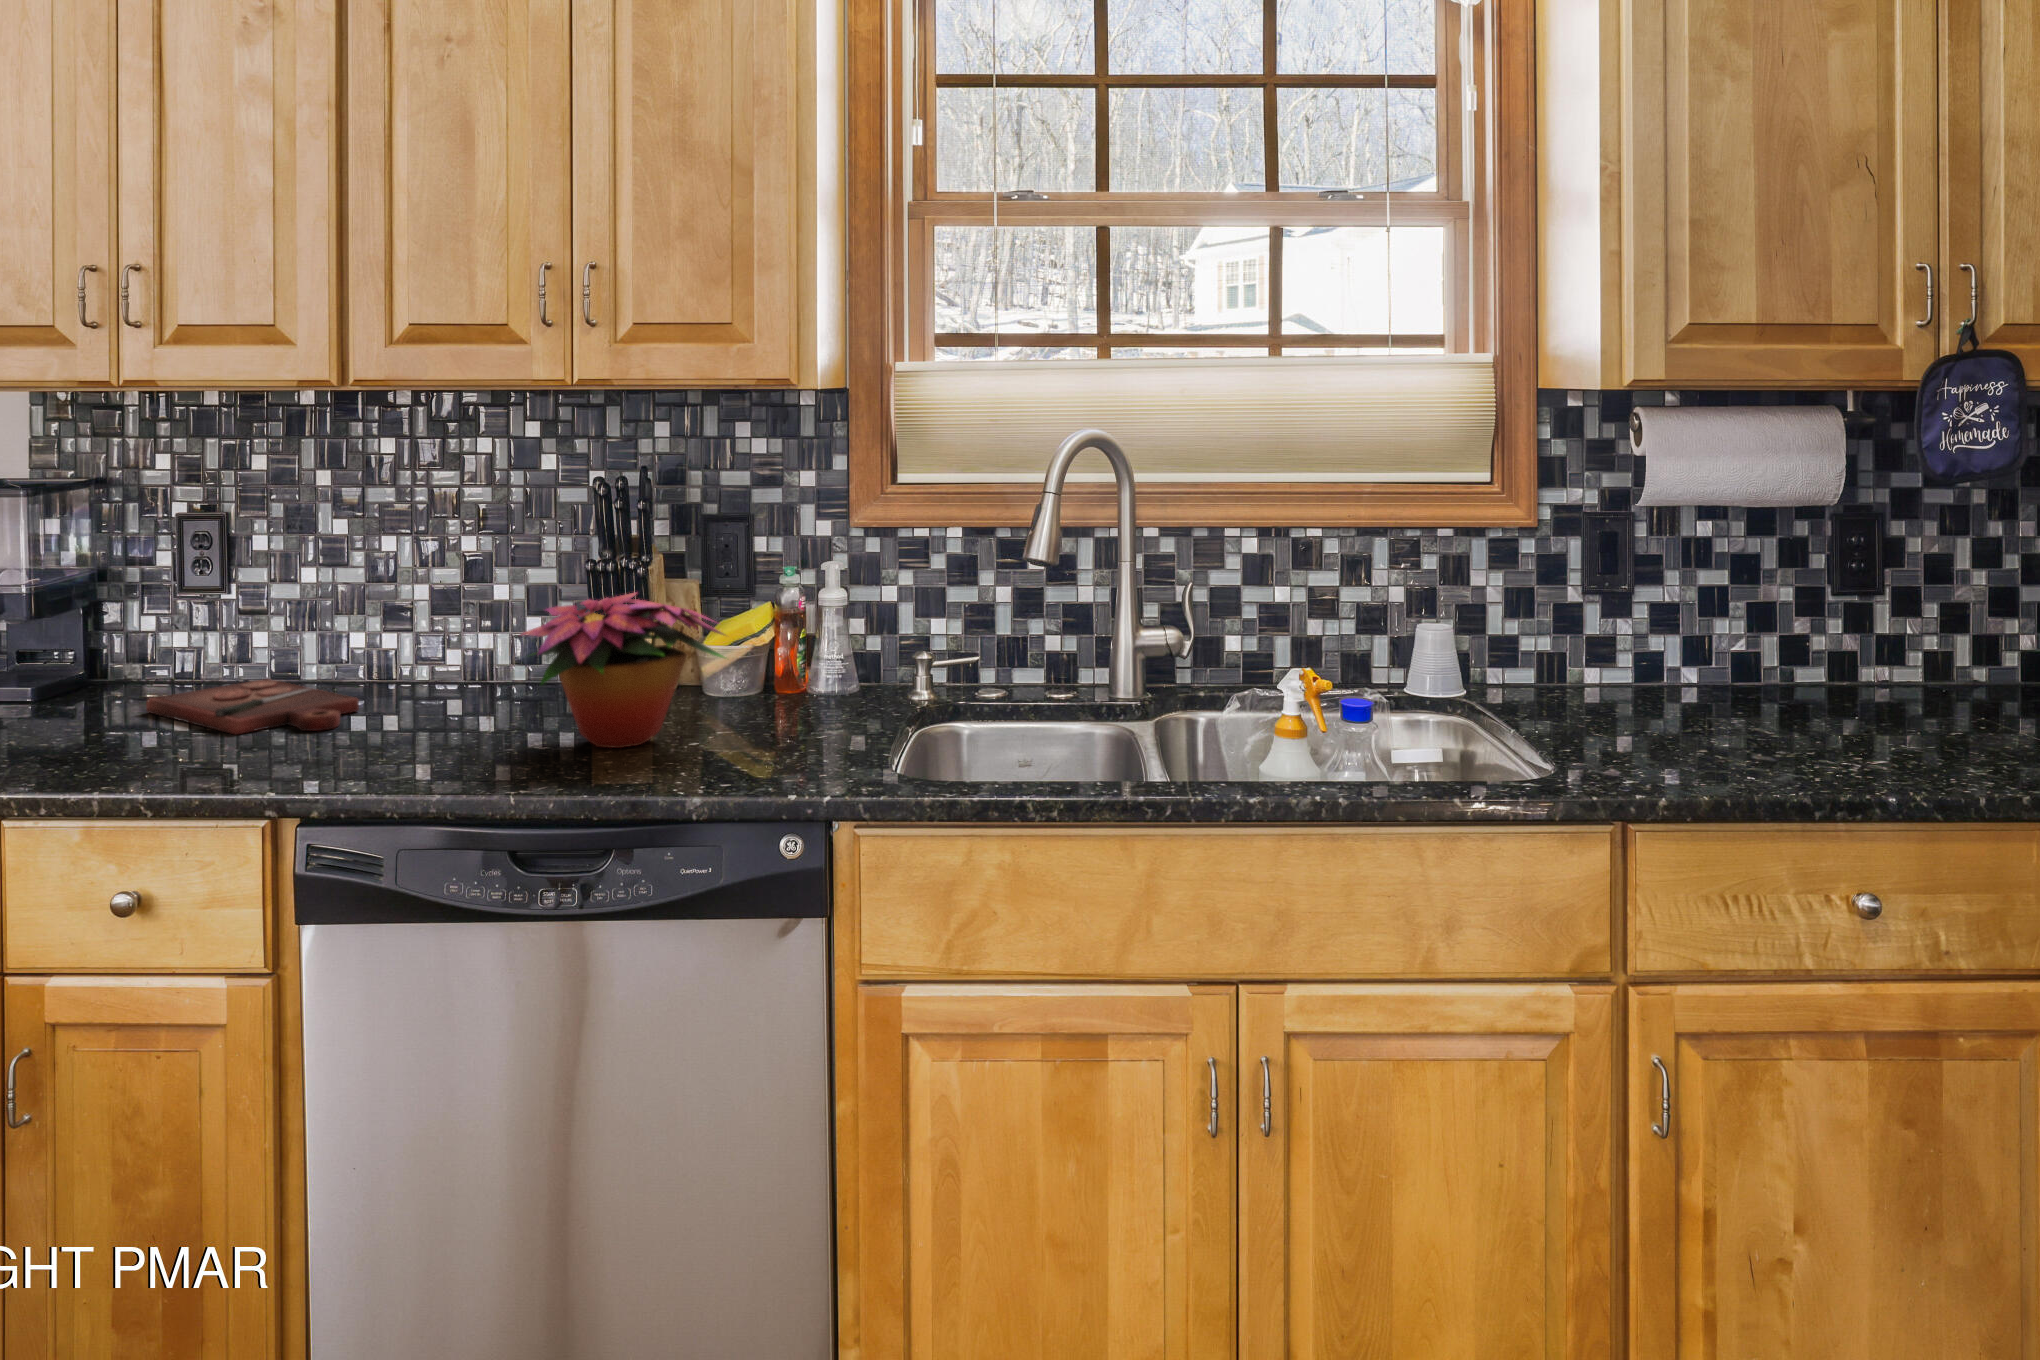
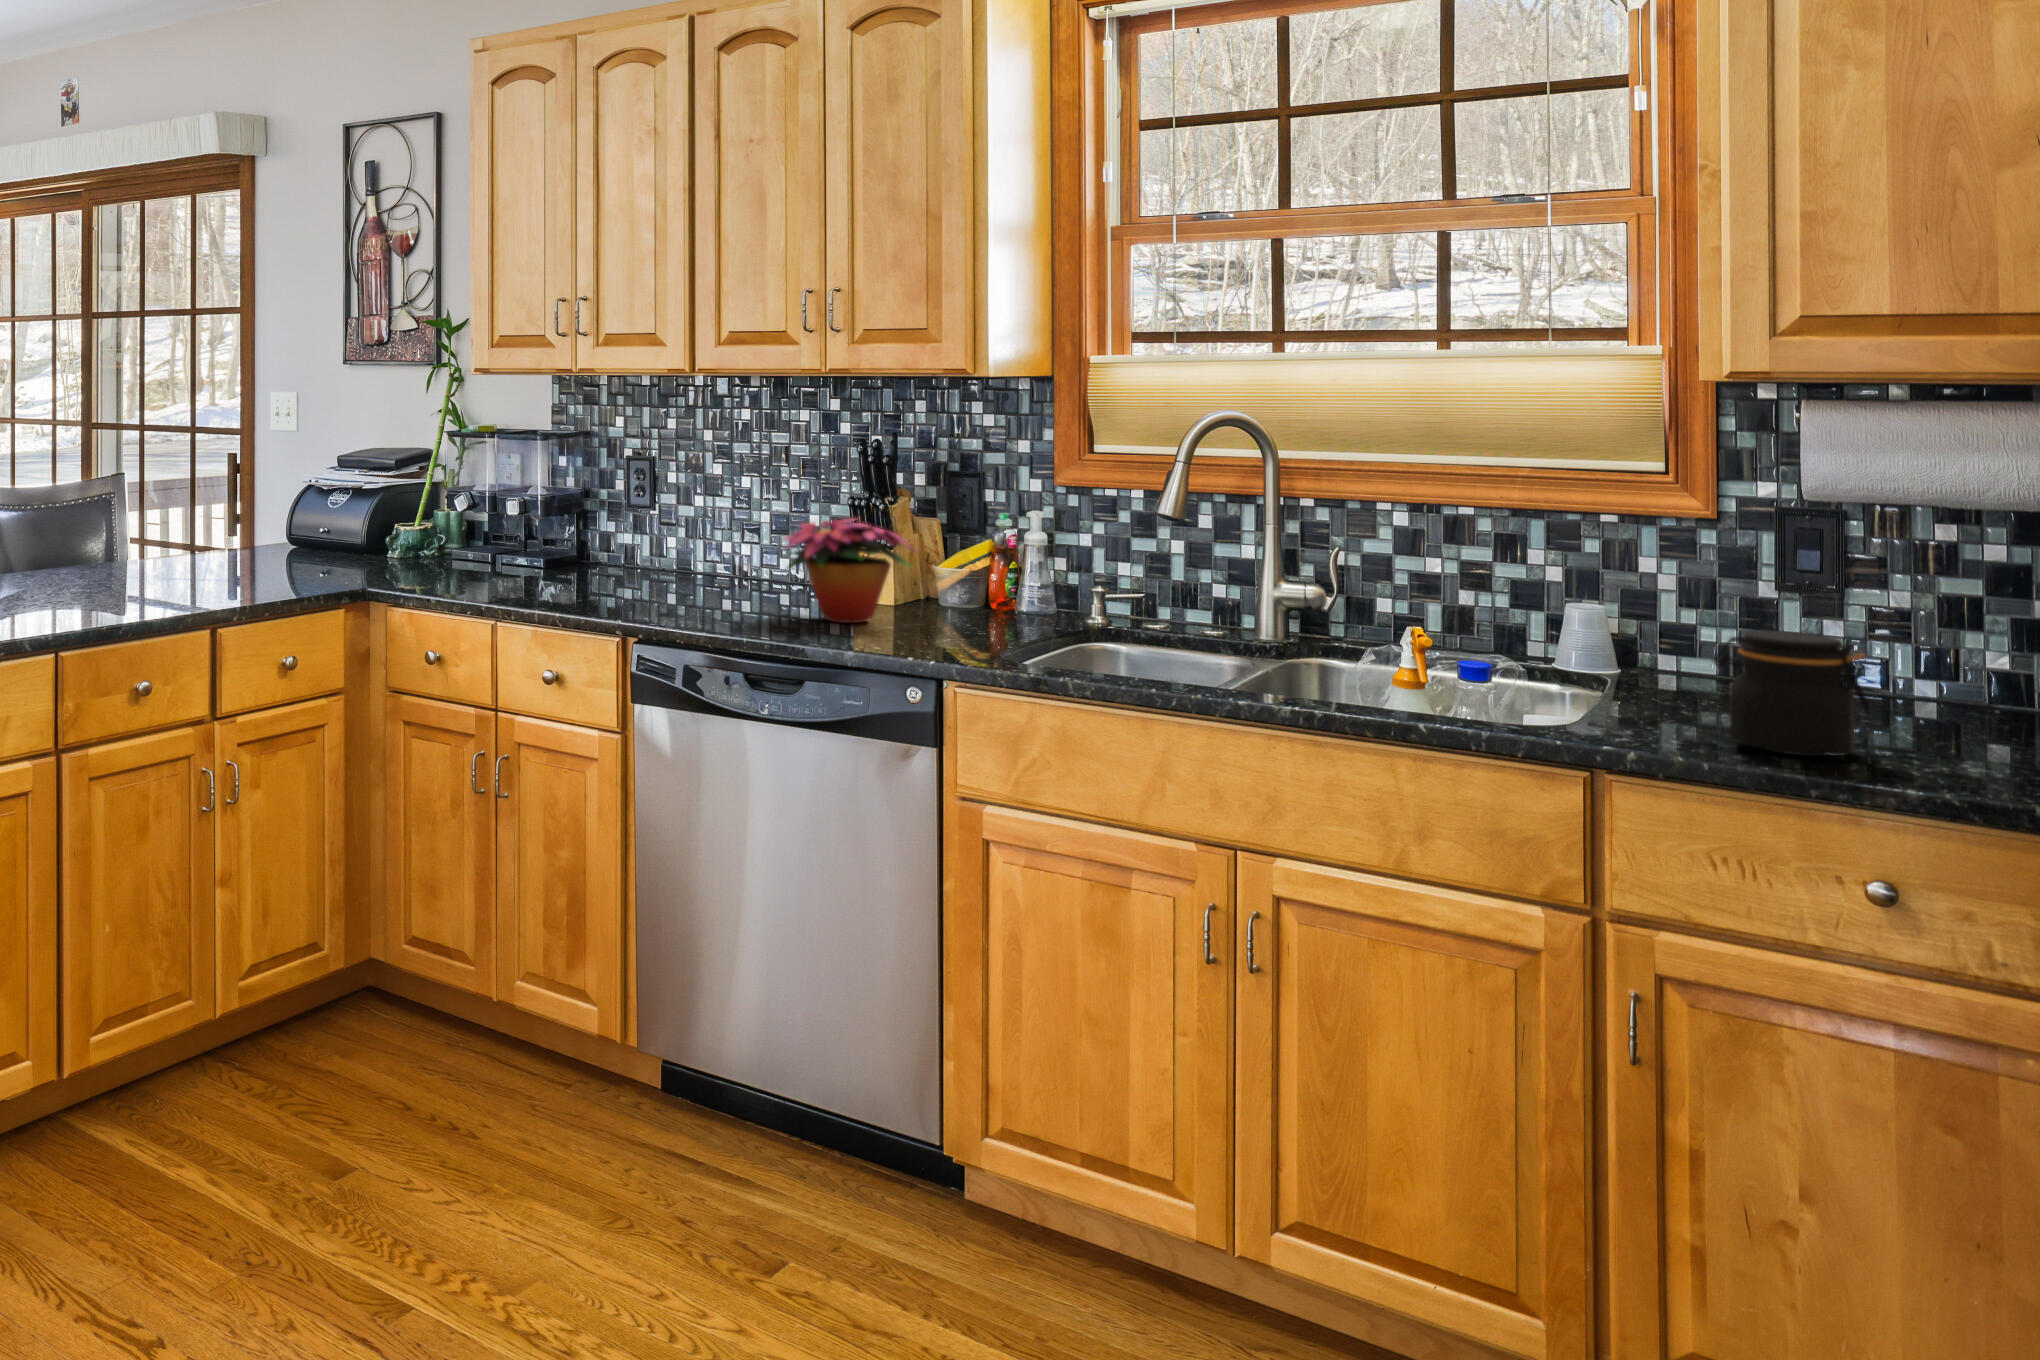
jar: none [1682,648,1821,777] -> present [1714,630,1871,756]
cutting board: present [146,679,359,734] -> none [600,568,713,596]

